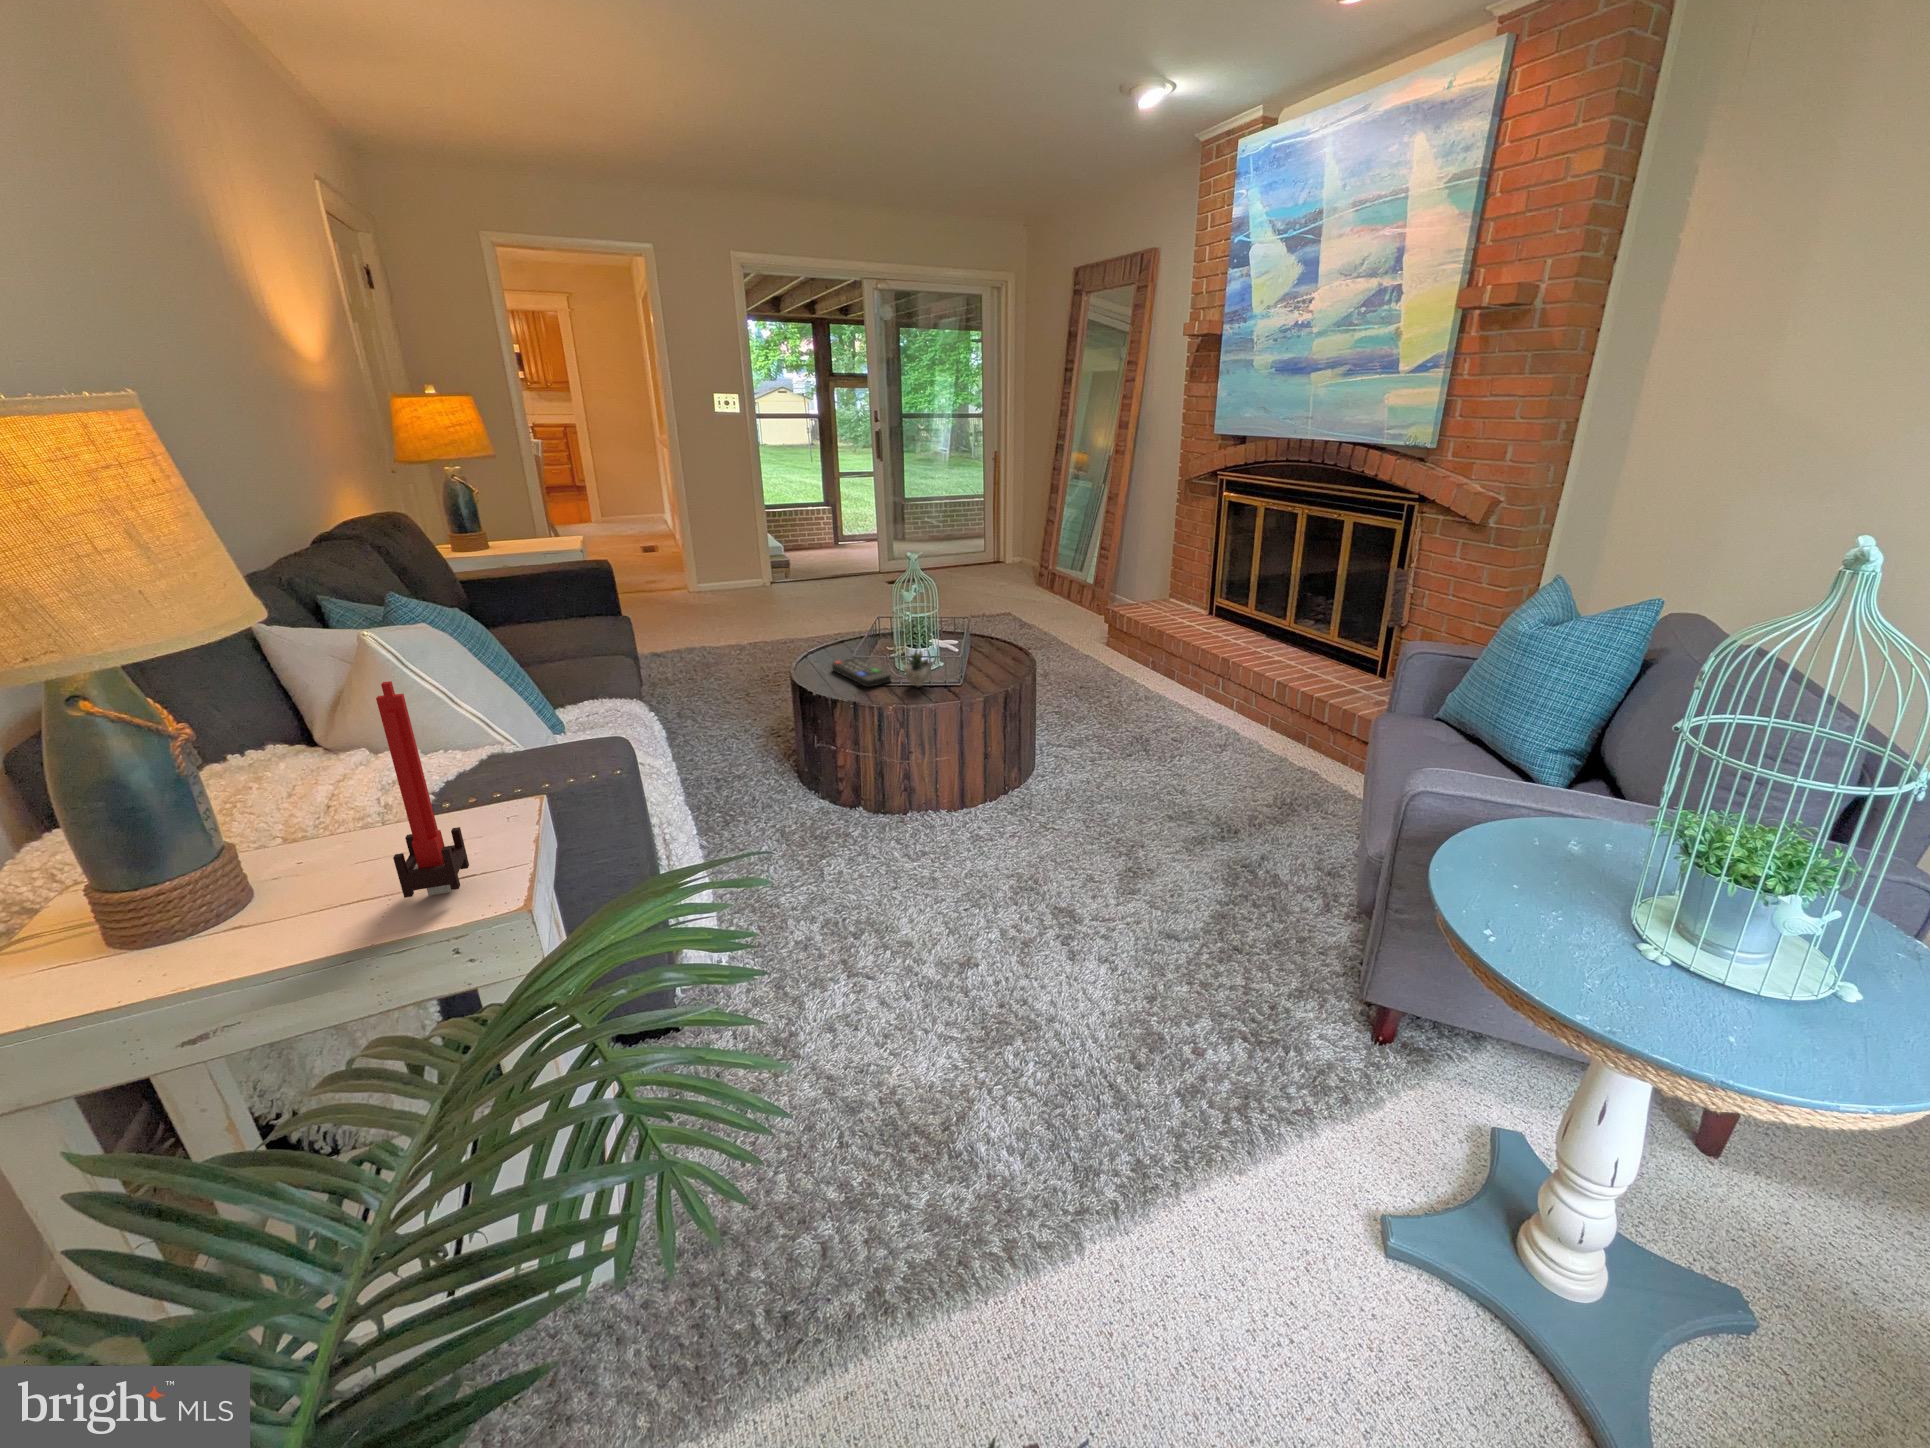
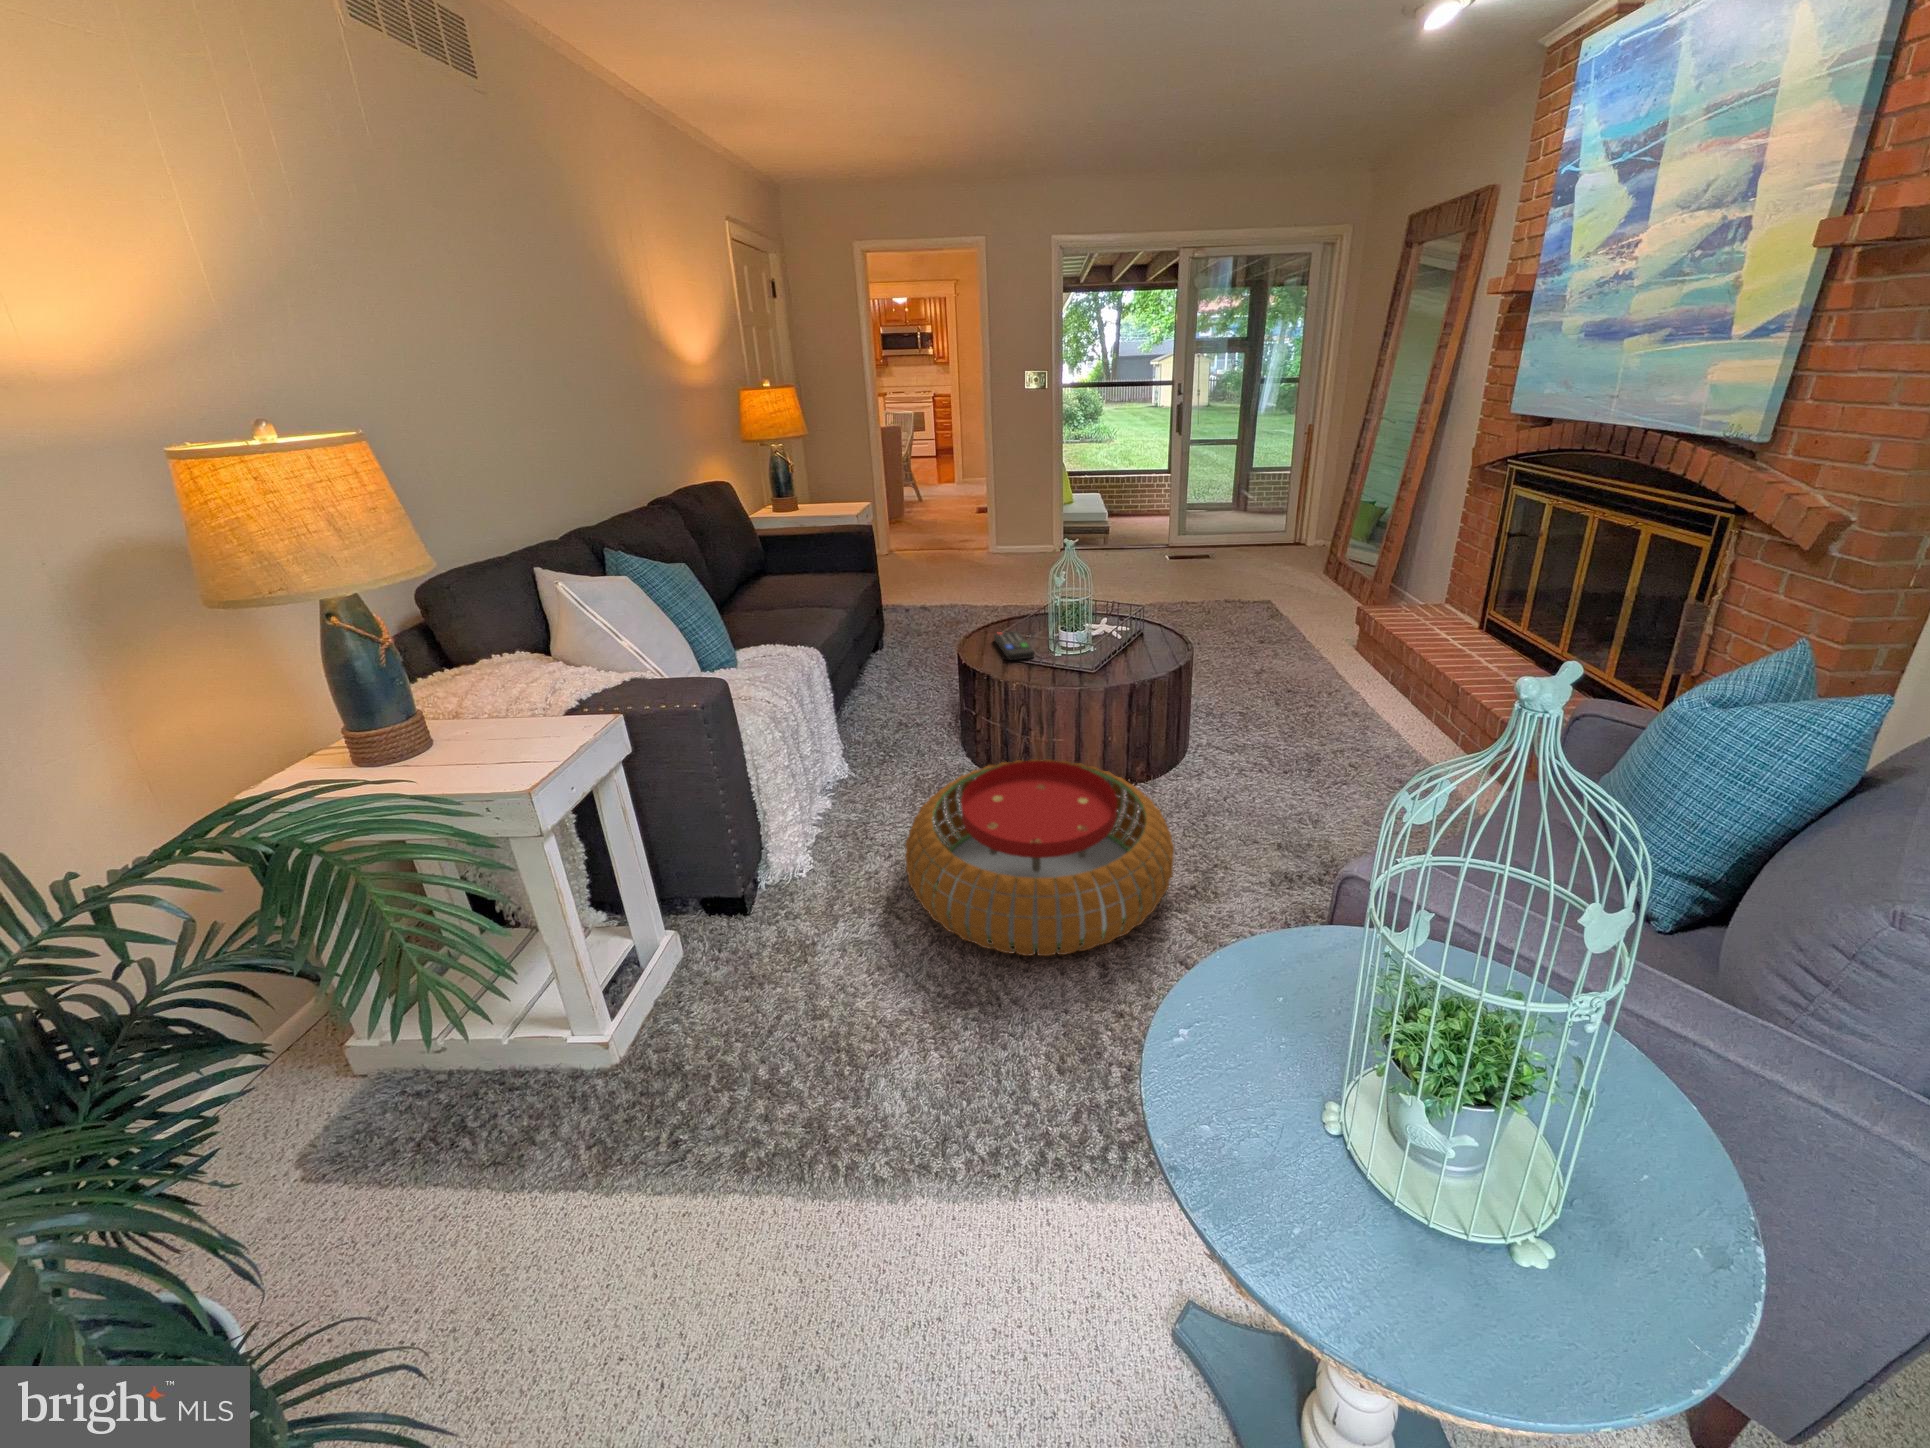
succulent plant: present [904,649,931,687] -> none [1039,629,1085,666]
candle: present [376,681,469,898] -> none [461,623,531,769]
pouf: none [843,777,1129,981] -> present [905,759,1174,956]

